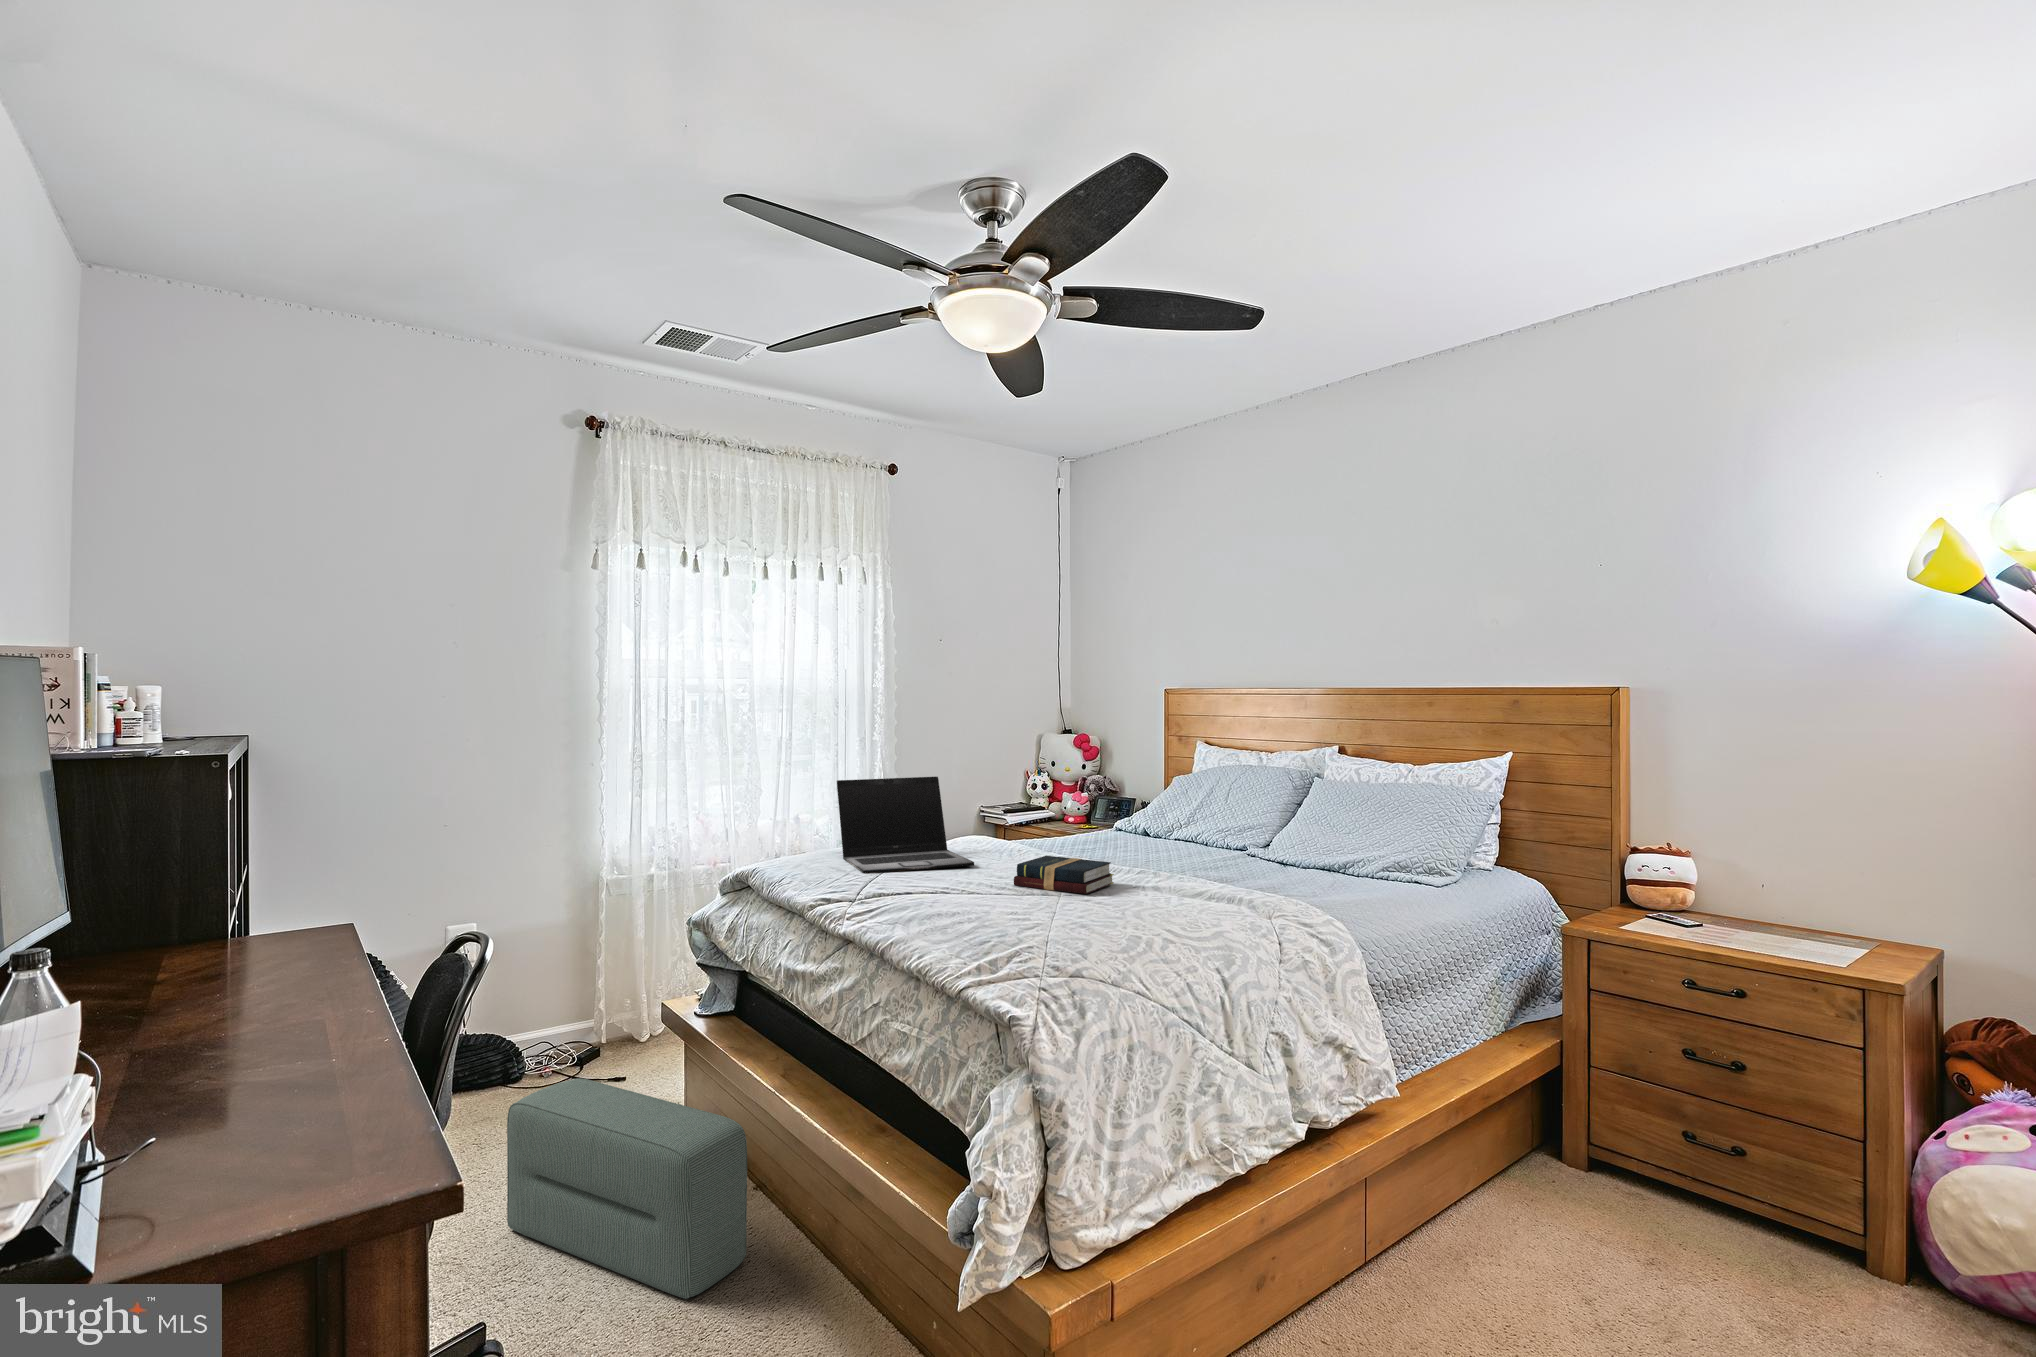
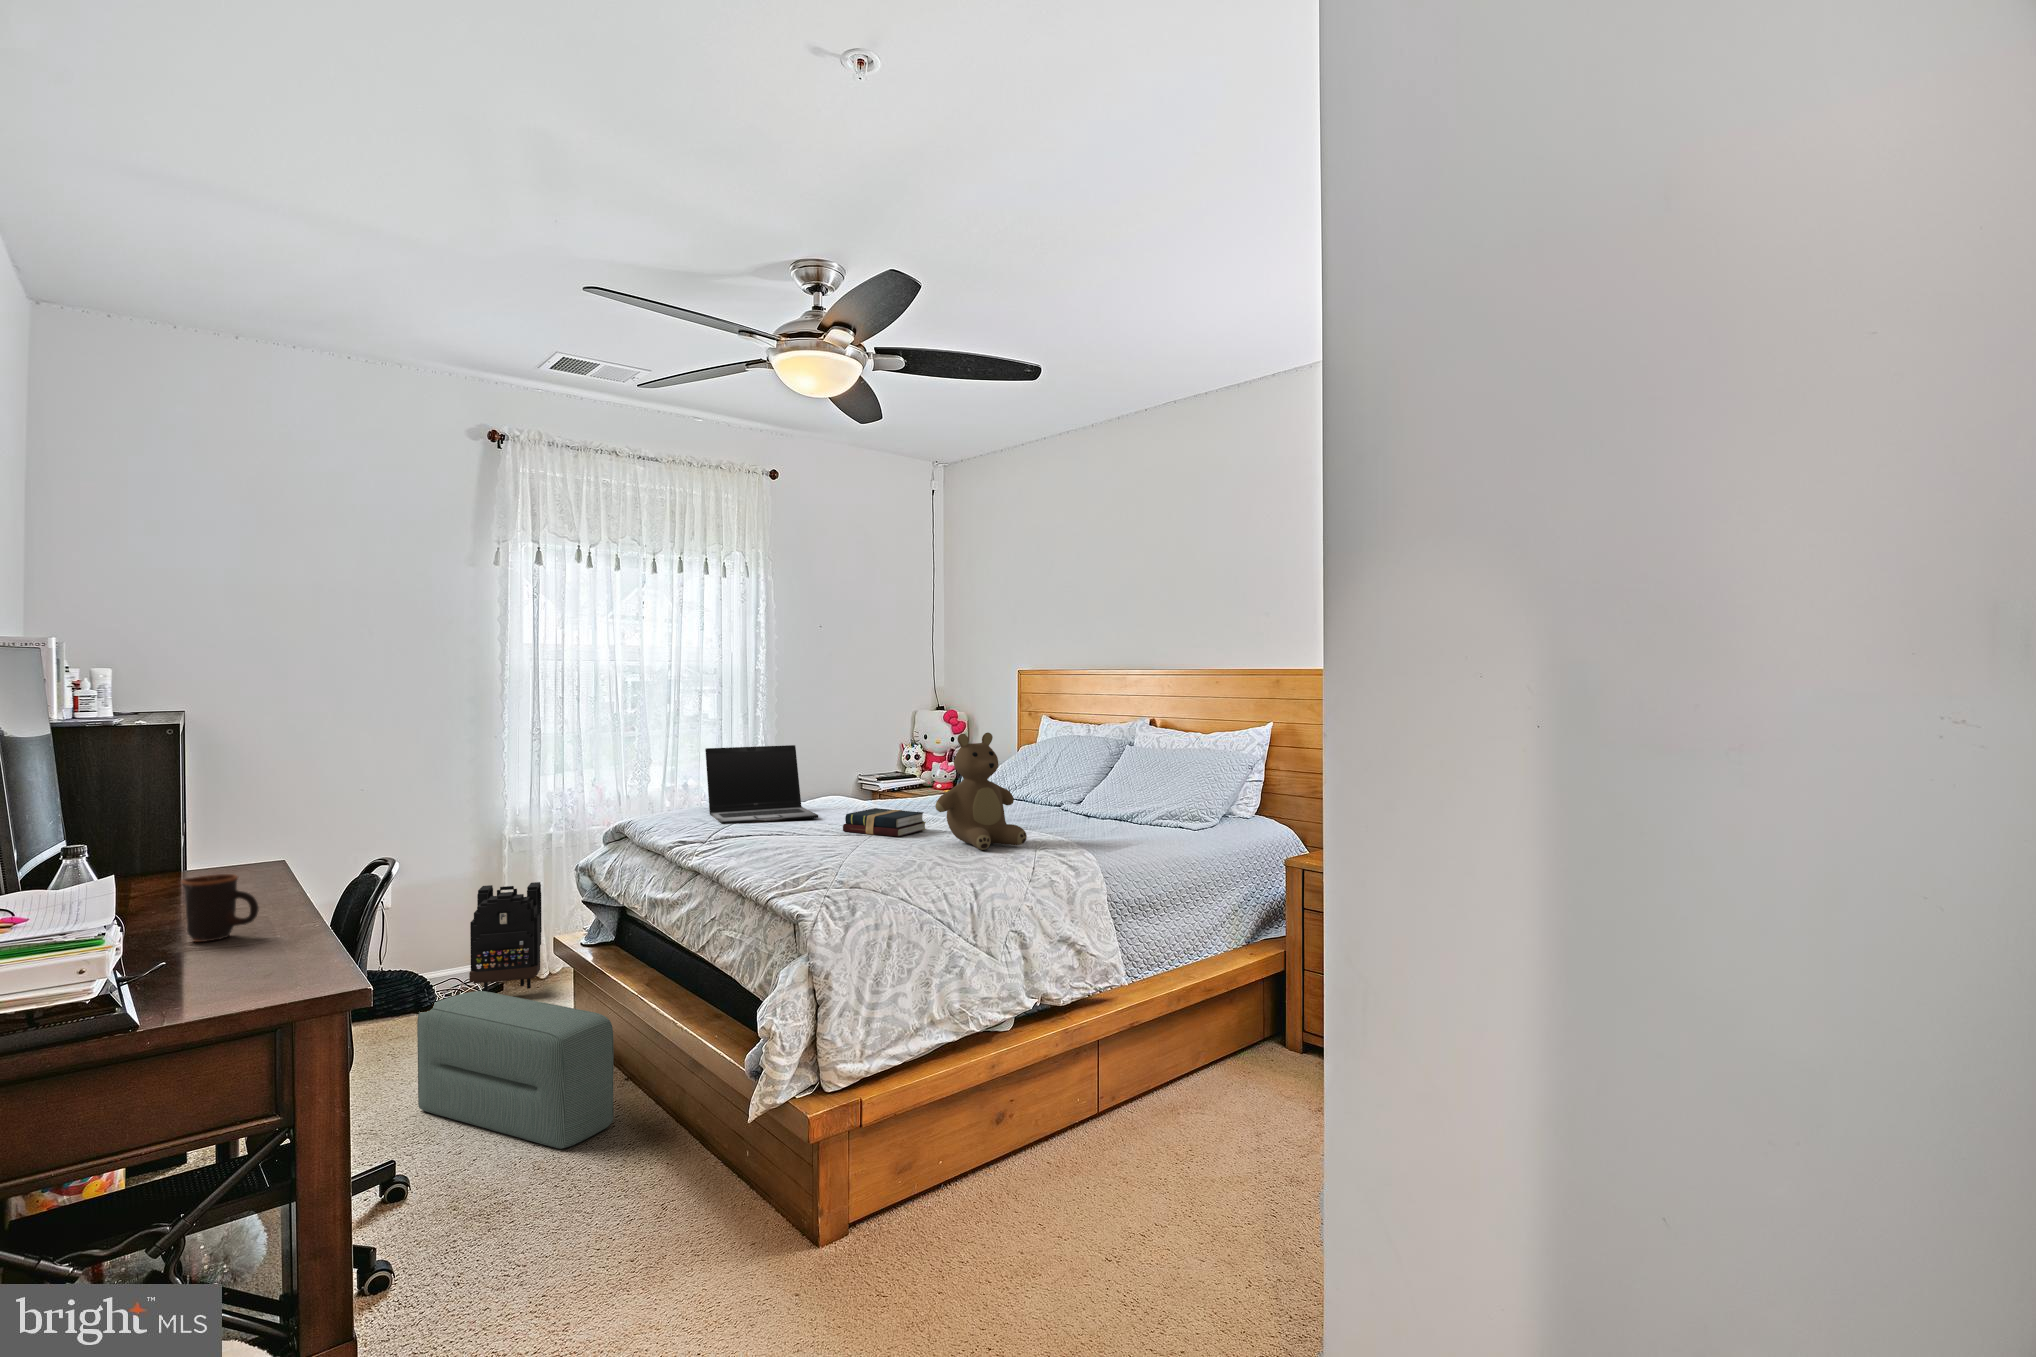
teddy bear: none [1141,765,1257,916] -> present [936,733,1027,850]
backpack: none [562,931,641,1067] -> present [469,882,542,992]
mug: none [198,970,303,1070] -> present [181,874,259,942]

